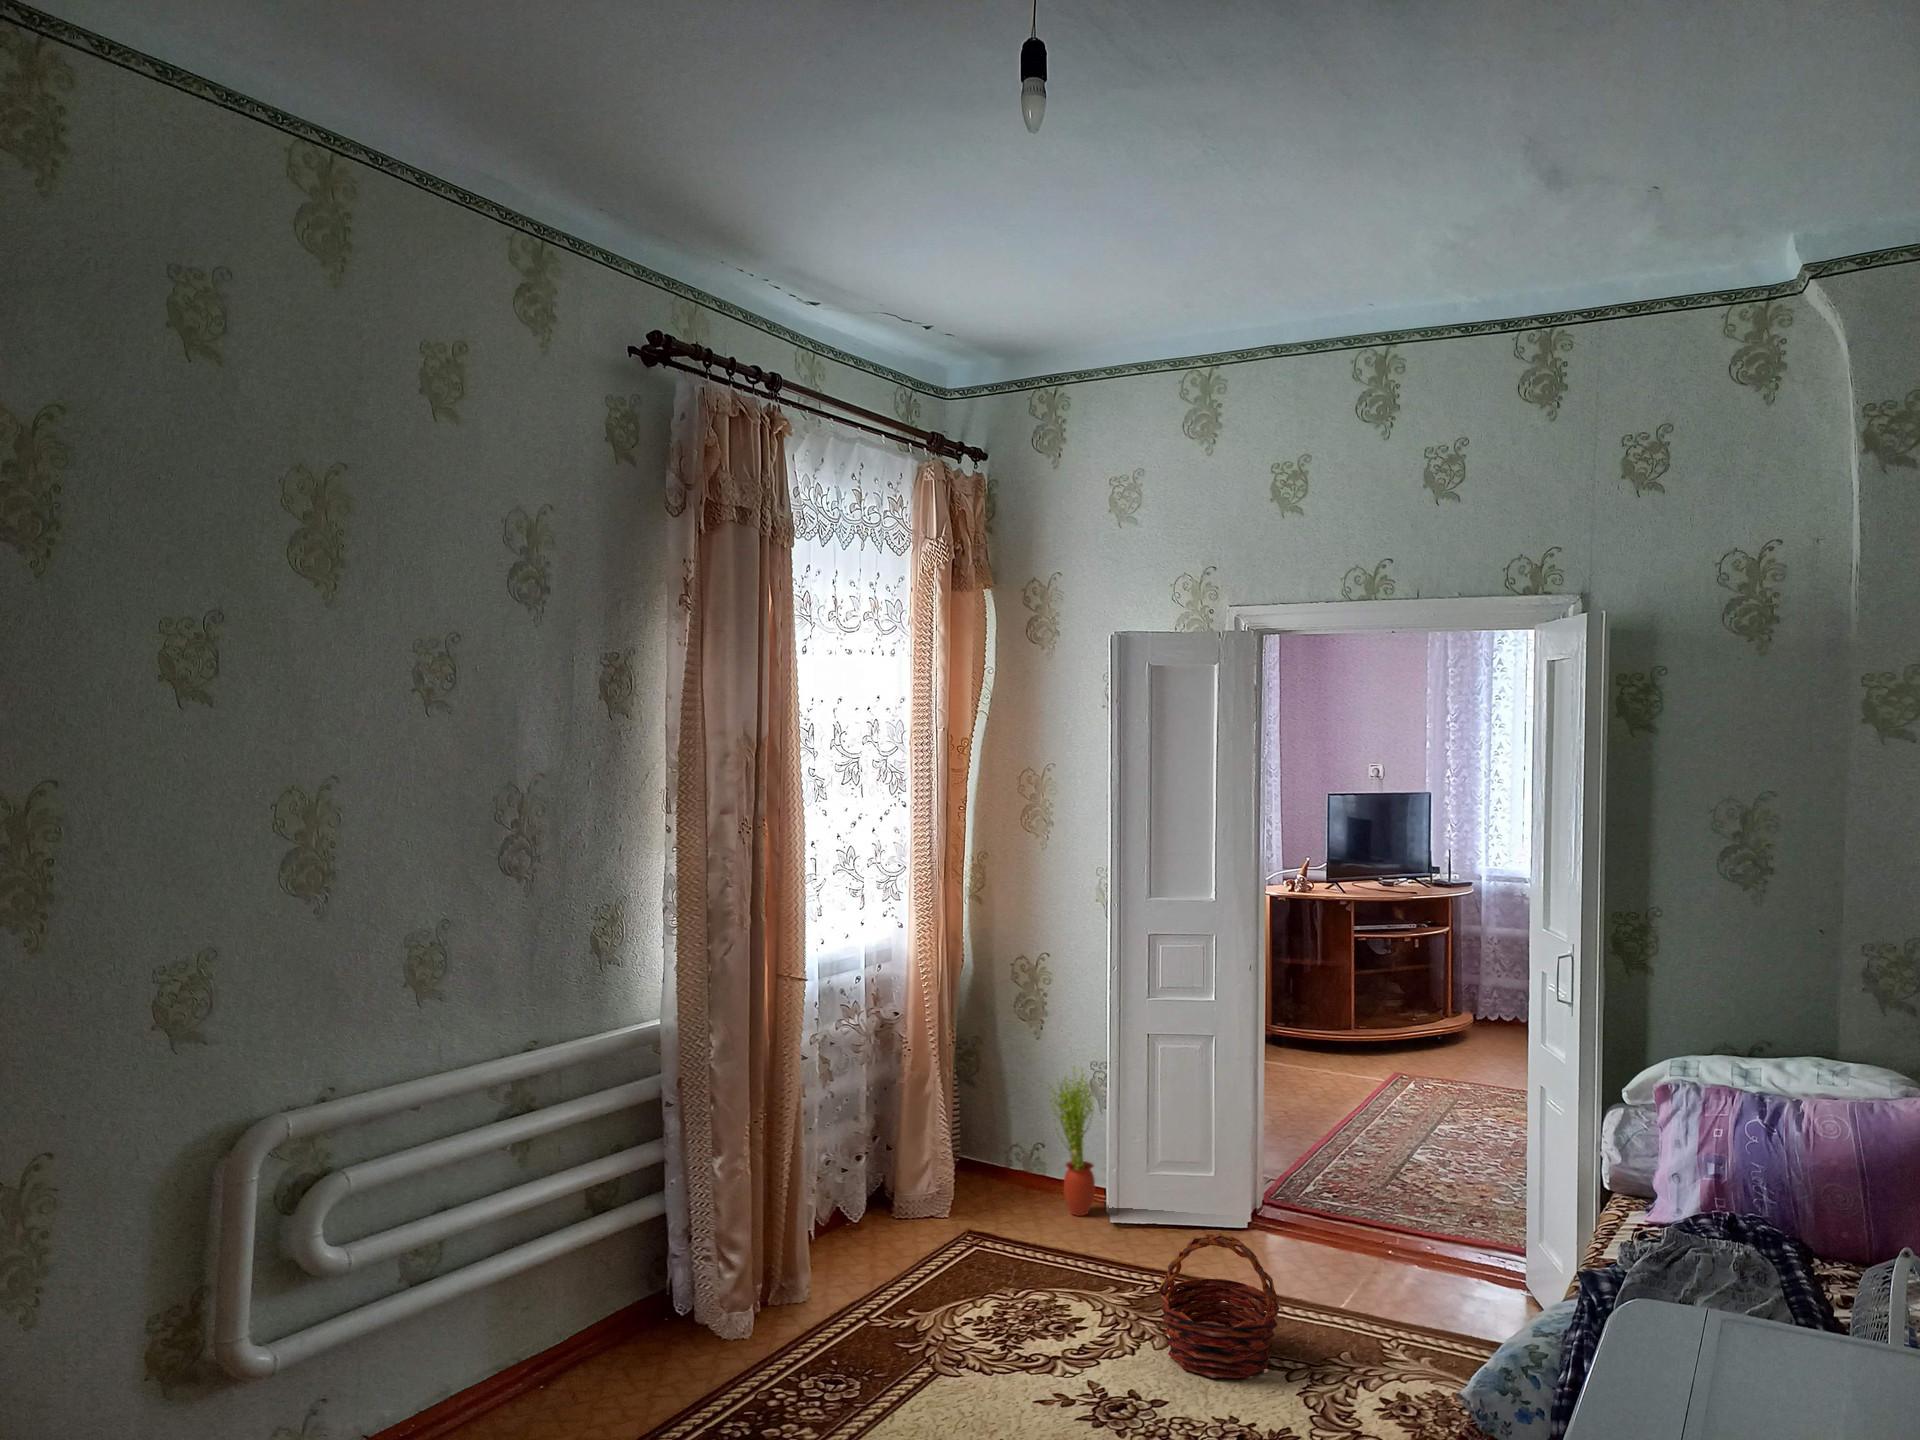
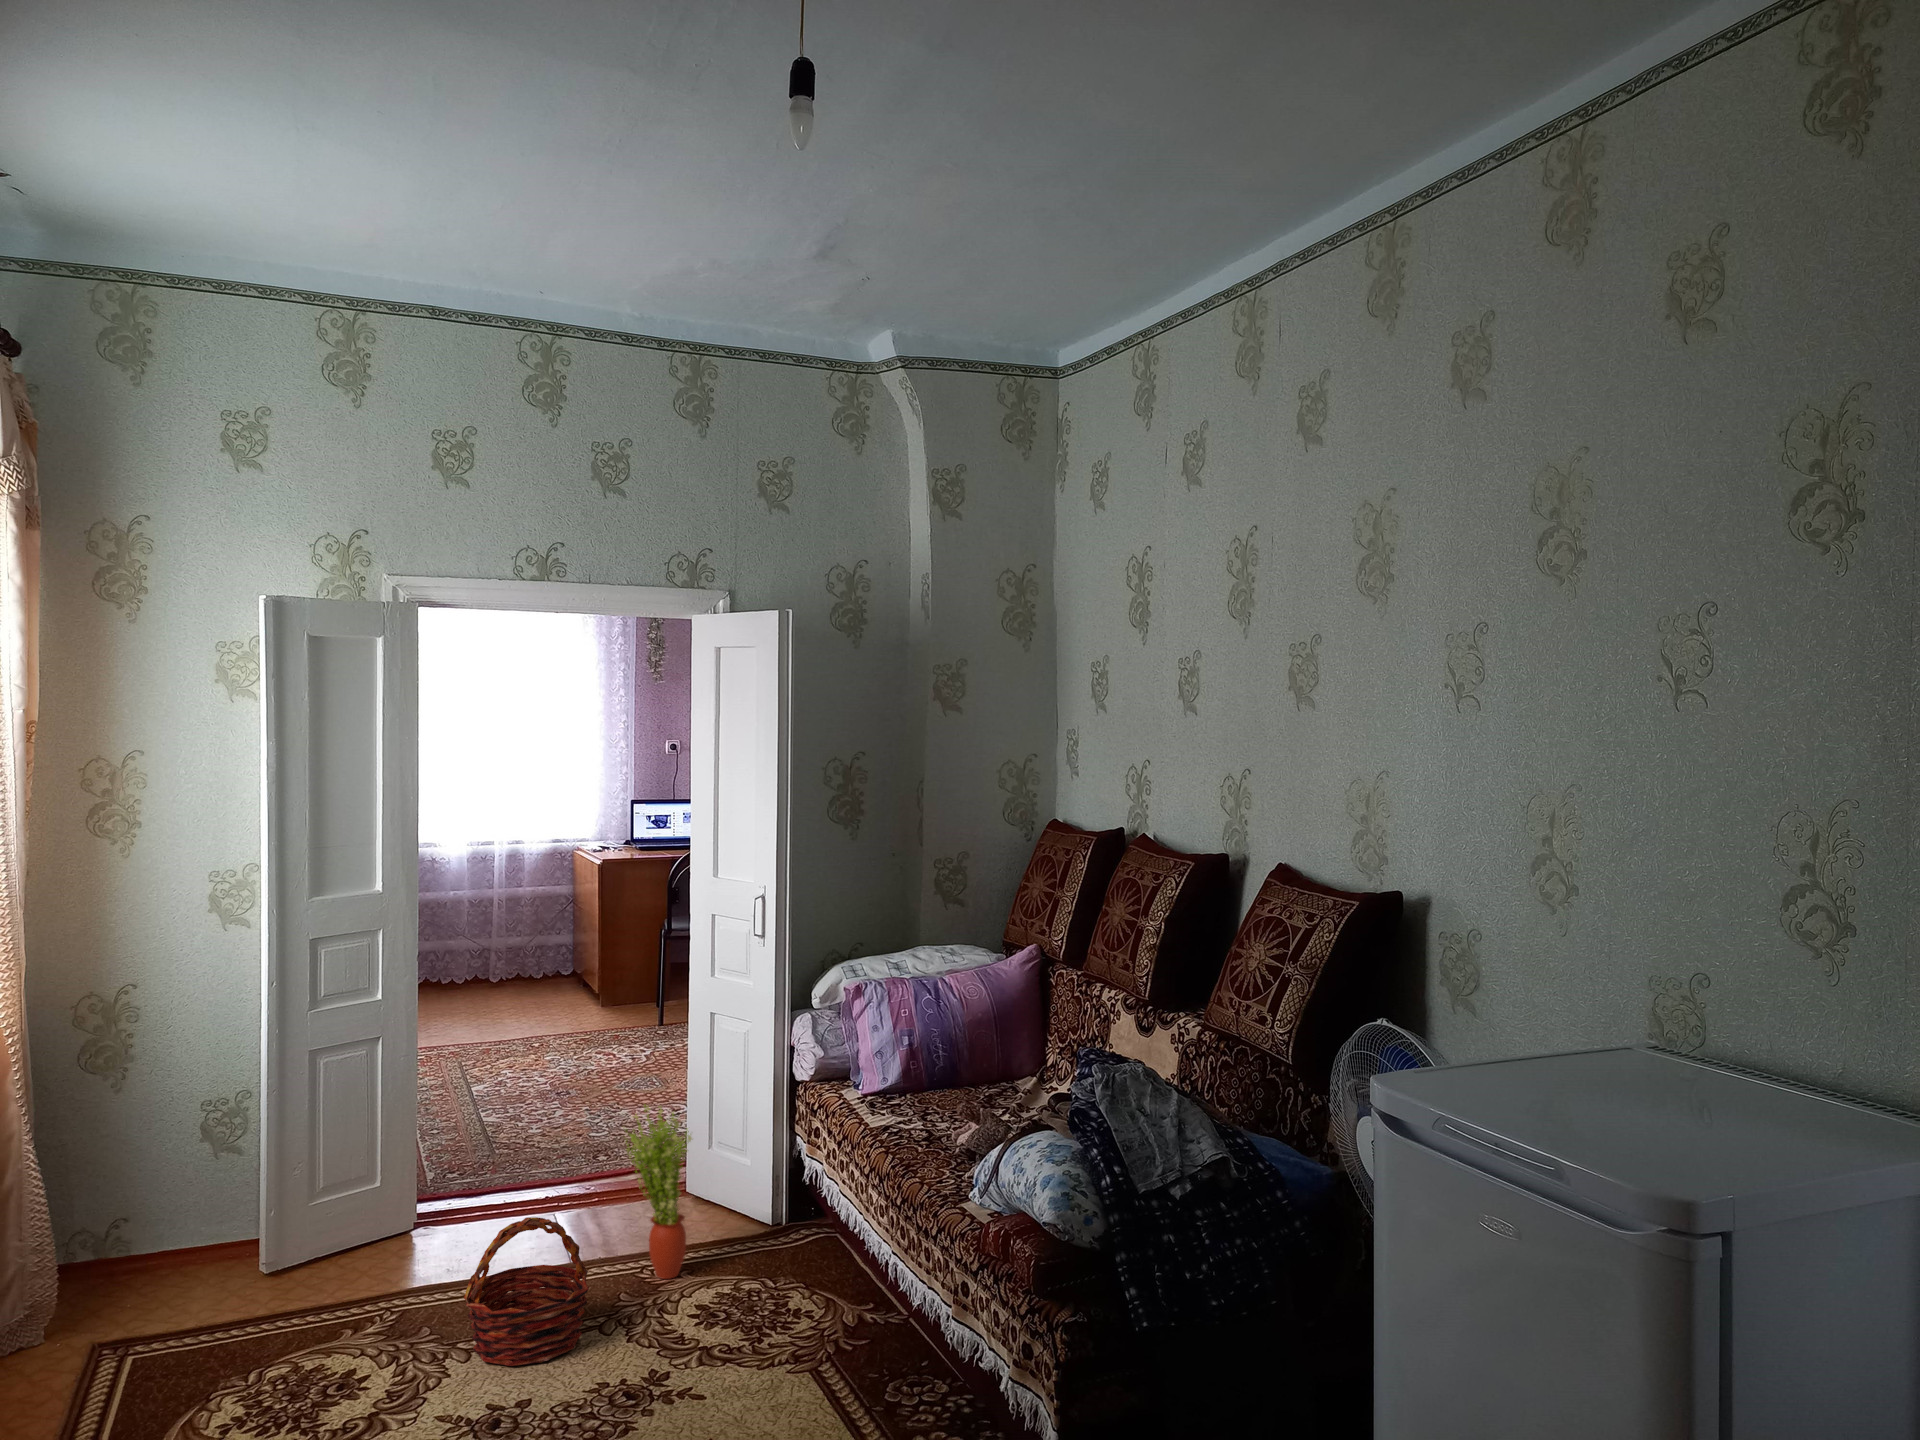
potted plant: present [1050,1066,1095,1216] -> present [626,1106,692,1279]

